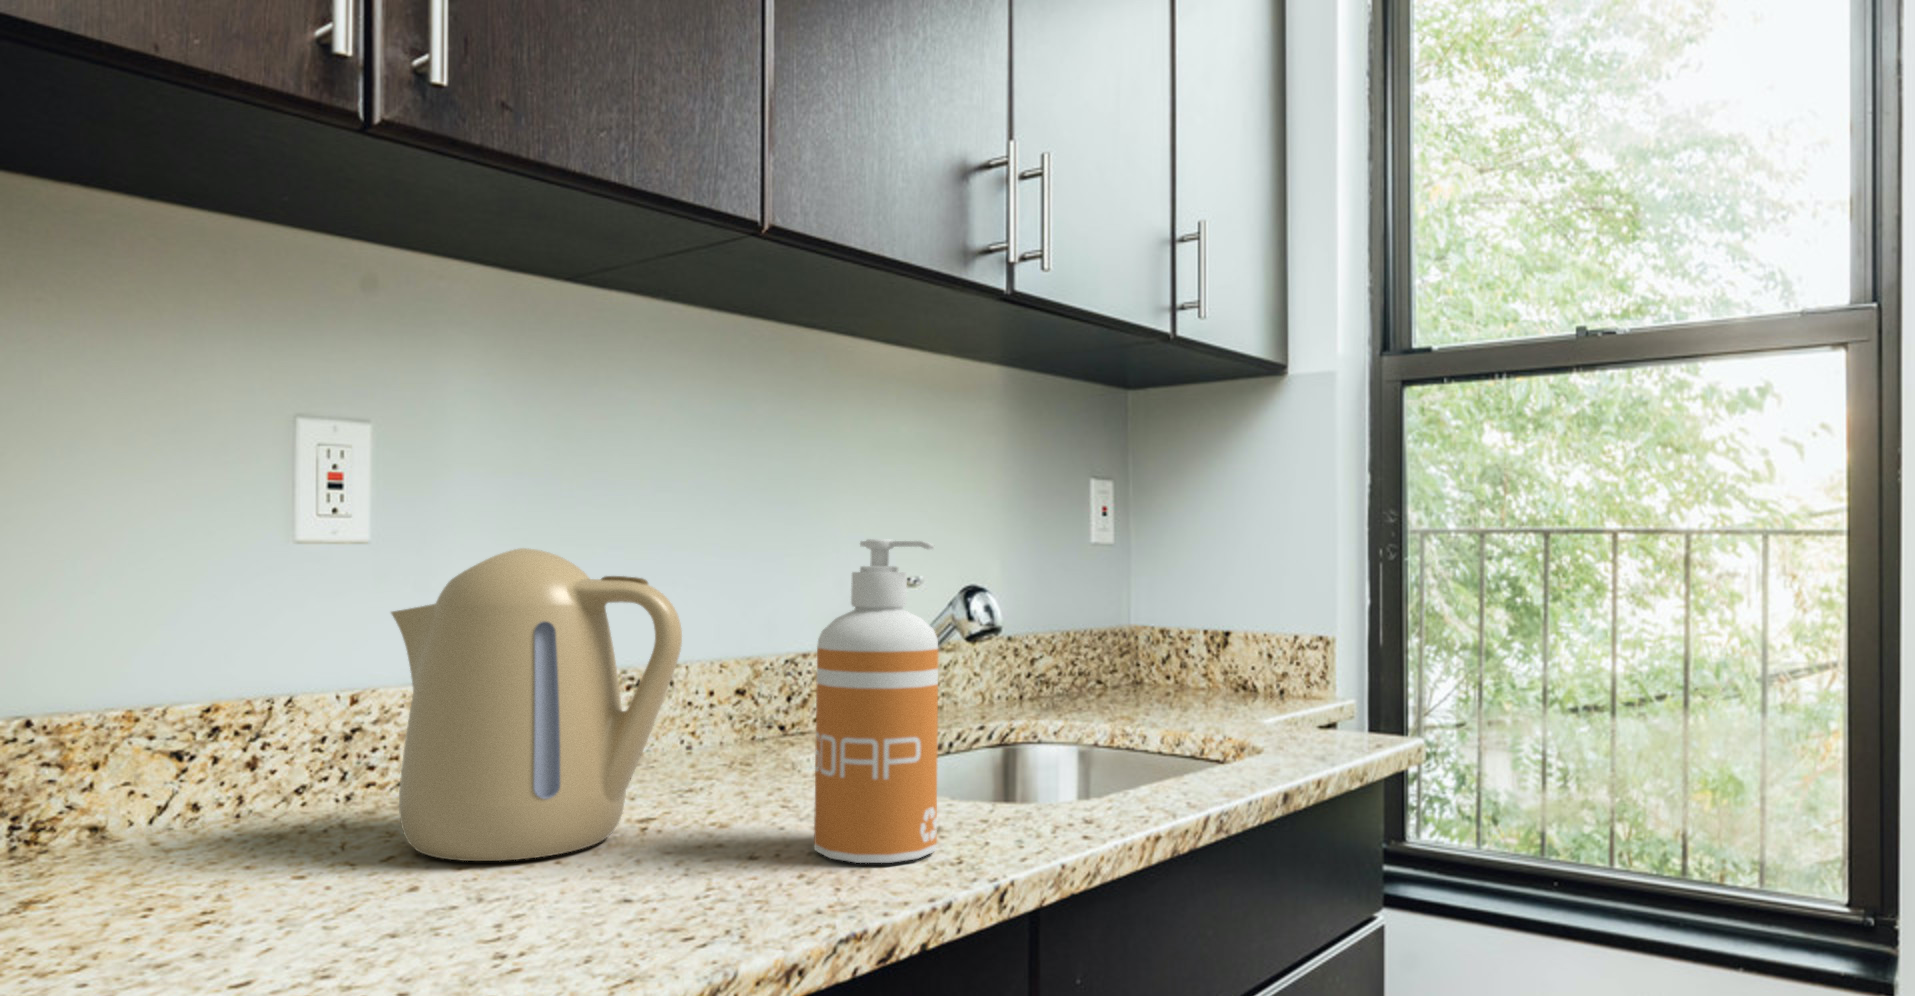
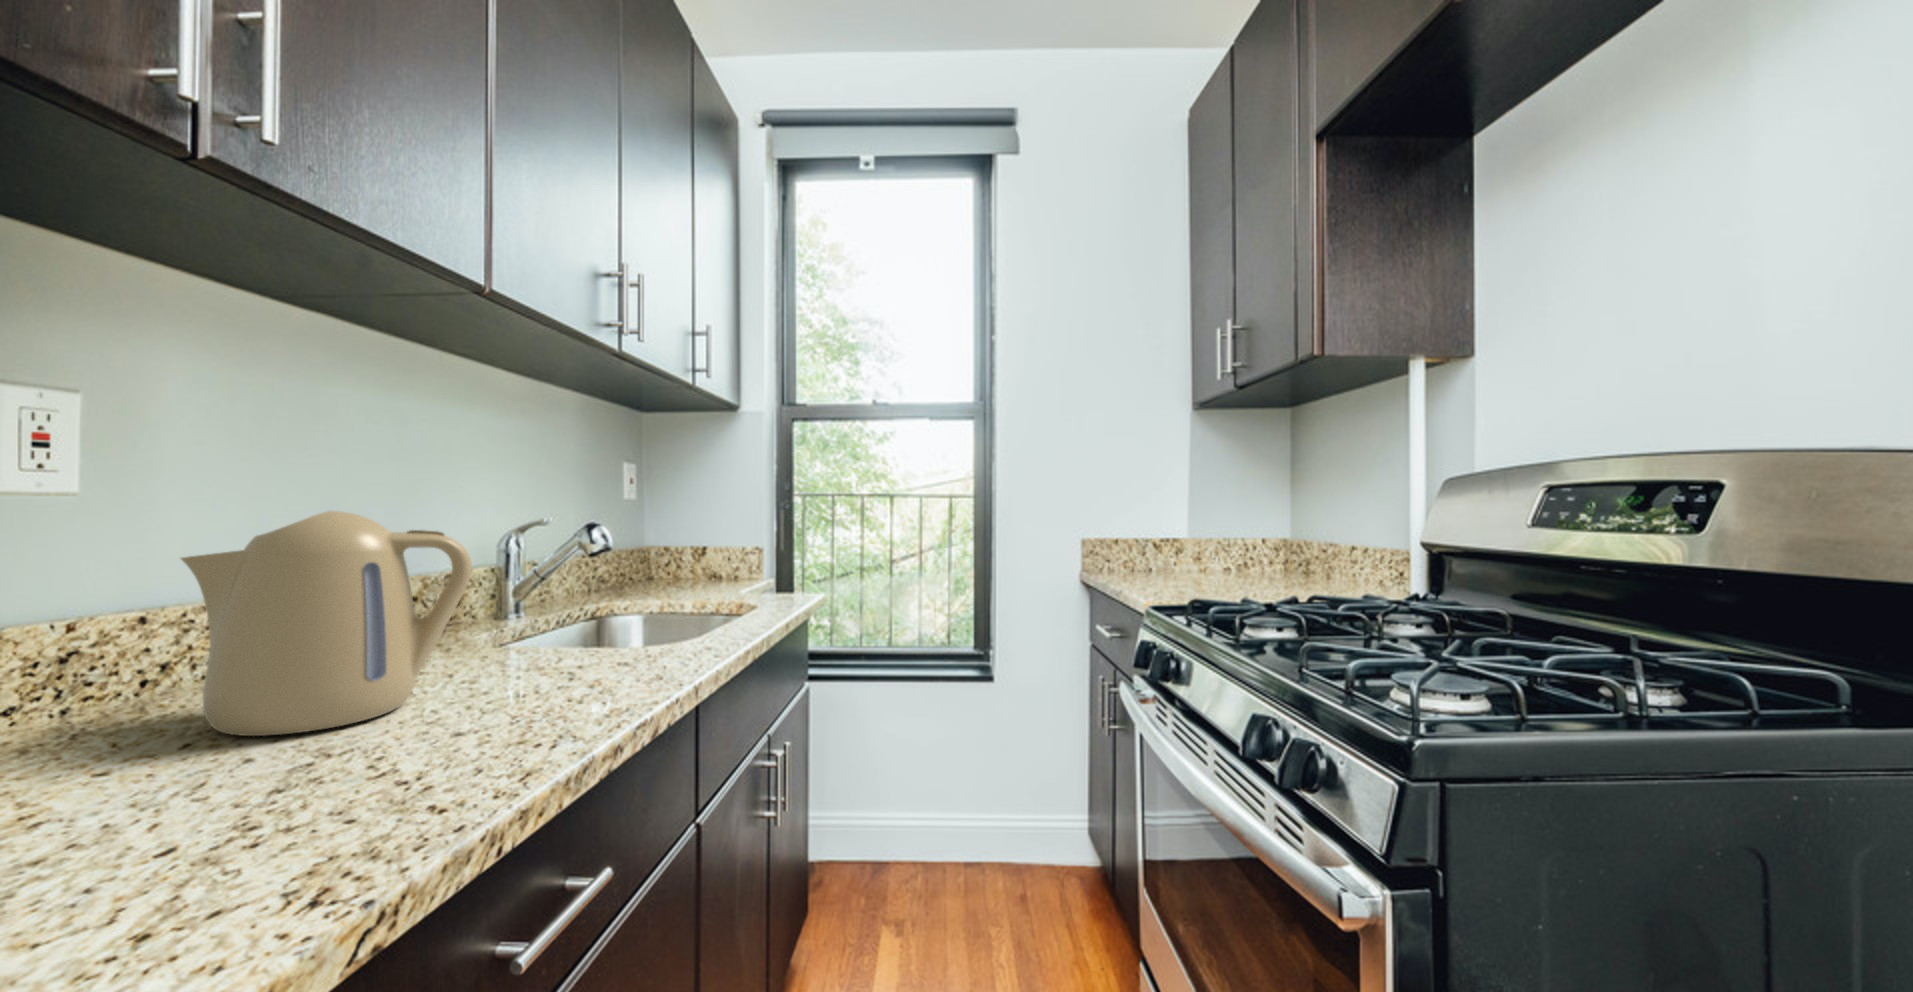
soap dispenser: present [814,539,938,863] -> none [565,510,649,689]

